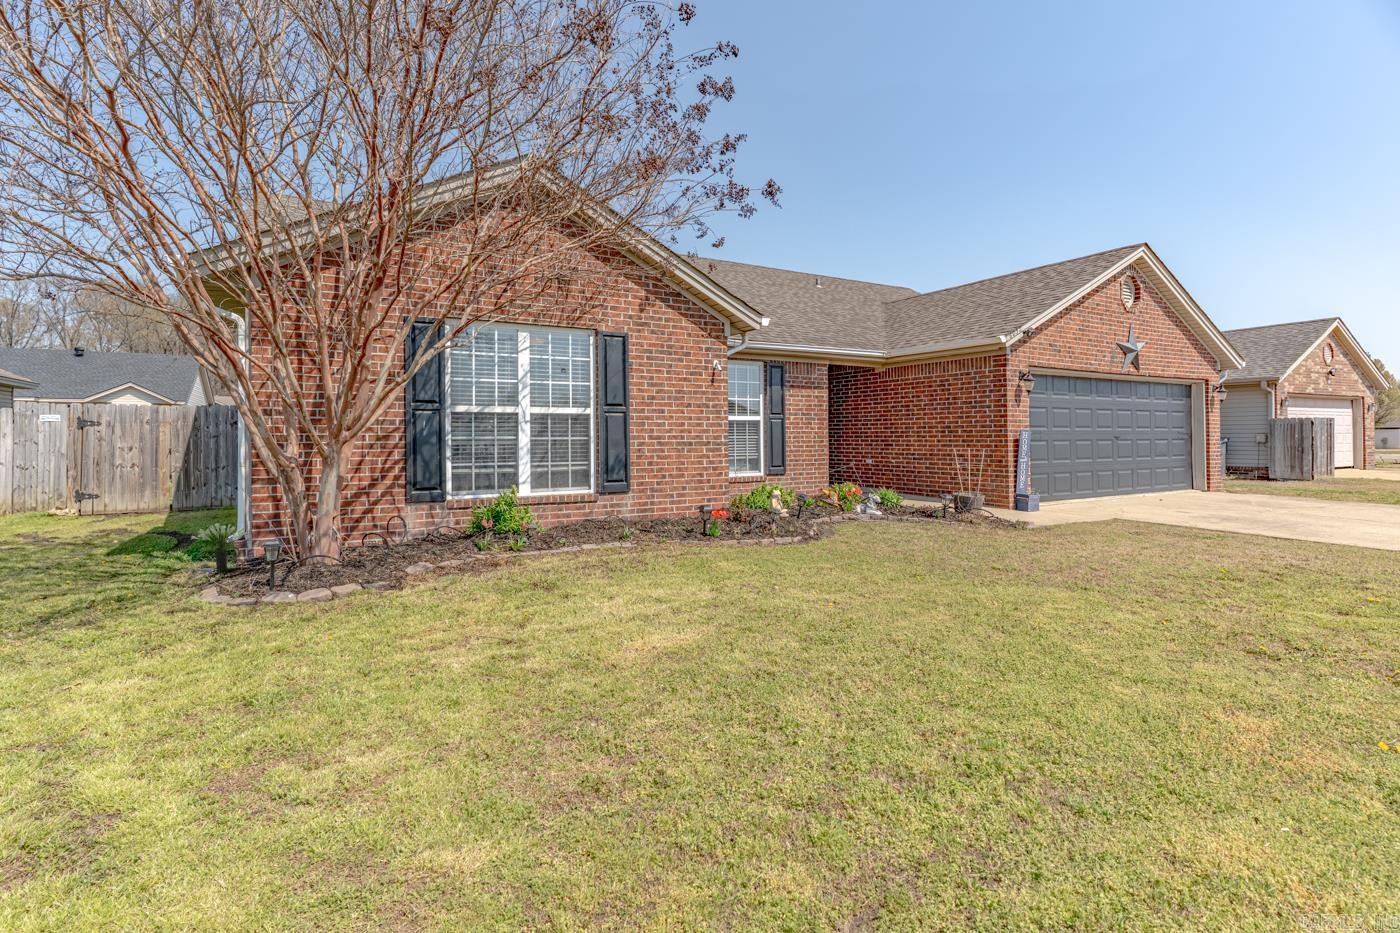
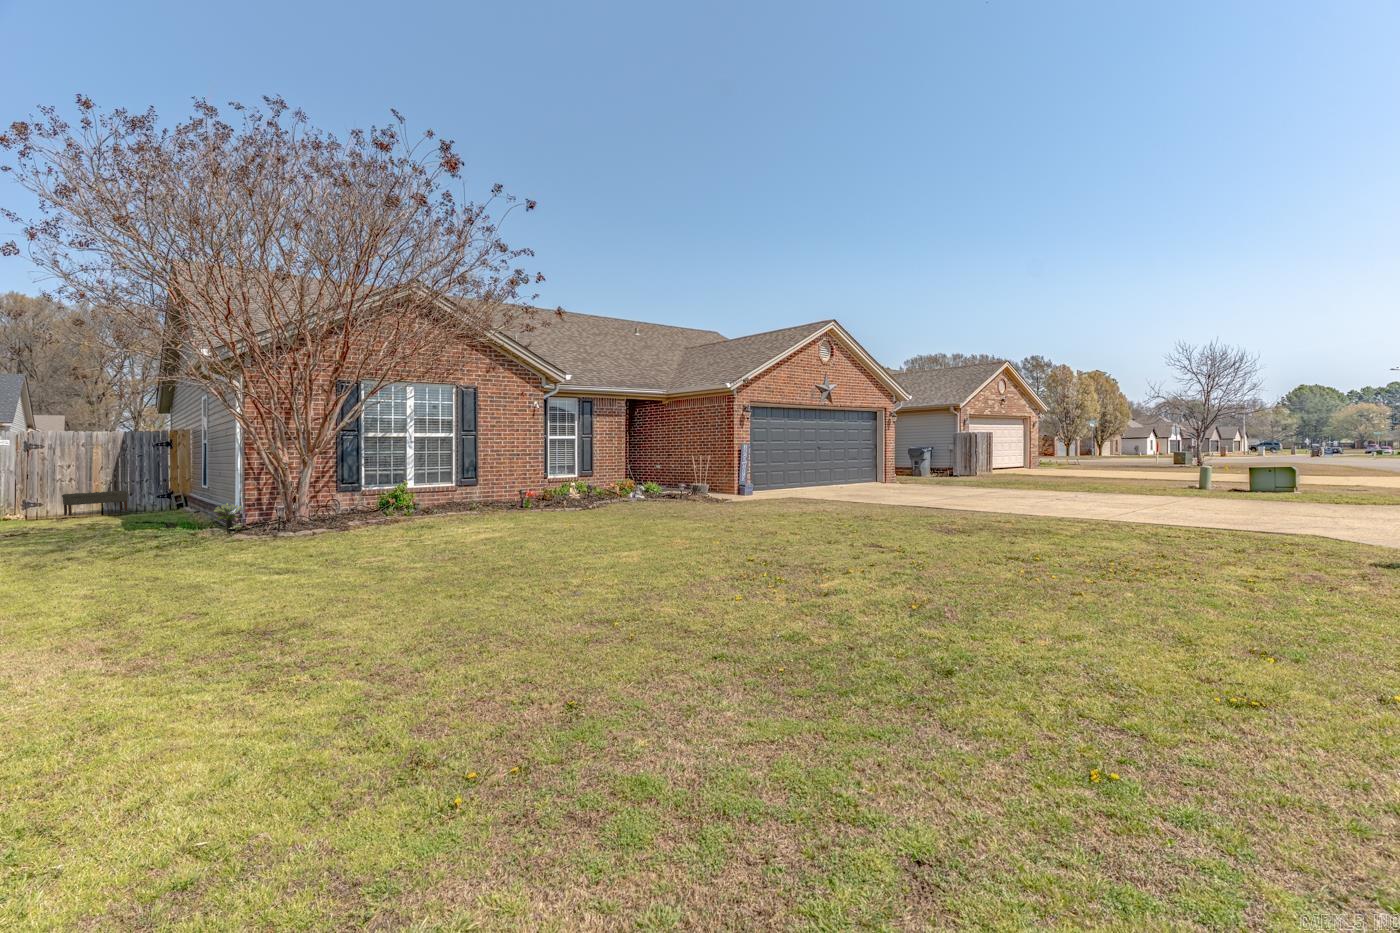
bench: none [85,489,171,523] -> present [62,491,128,515]

